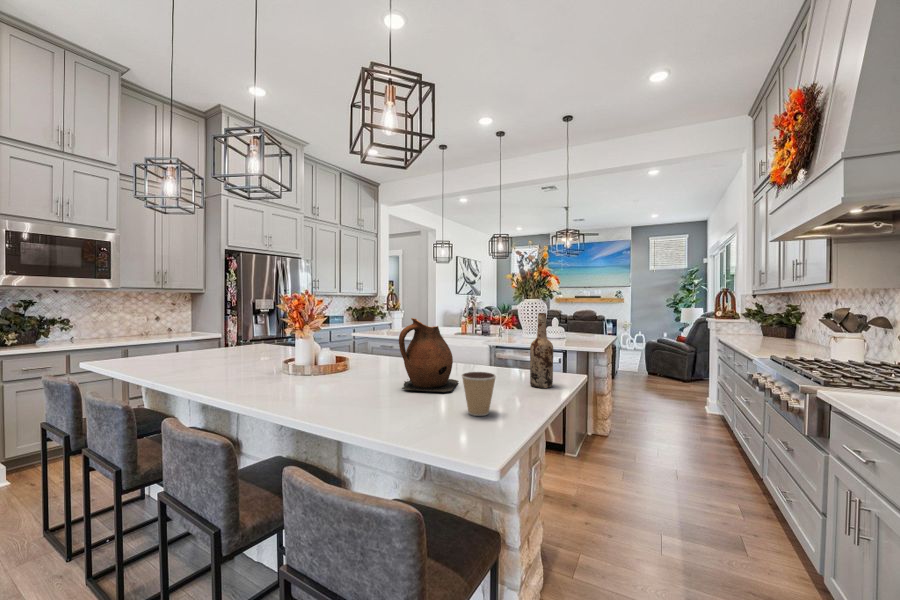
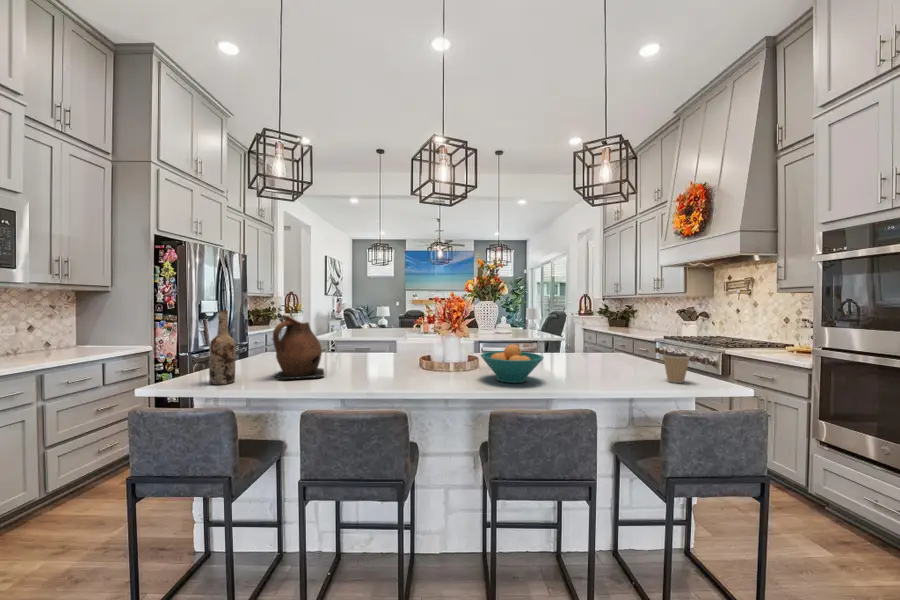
wine bottle: present [530,313,553,388] -> present [209,310,236,385]
ceramic pitcher: present [399,318,459,393] -> present [273,316,324,379]
fruit bowl: none [274,346,347,388] -> present [481,344,543,383]

